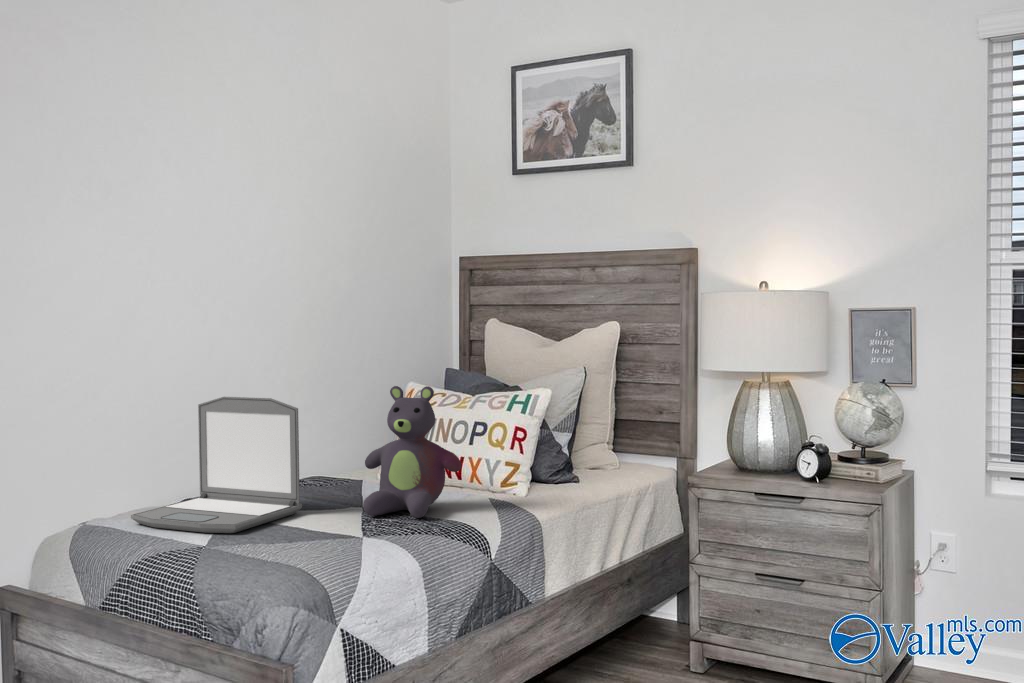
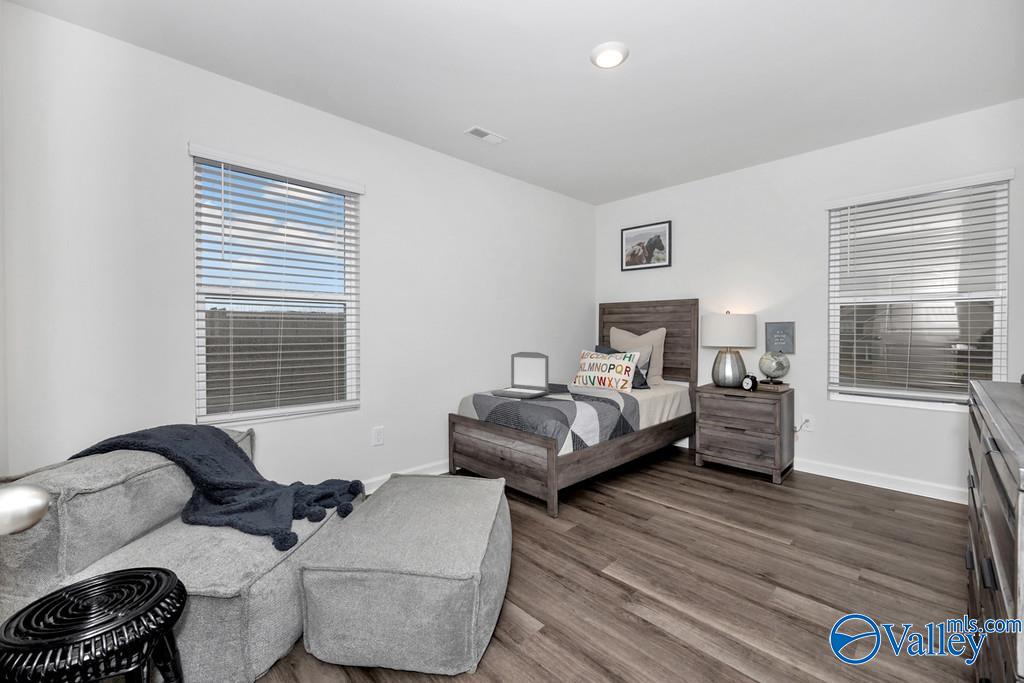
stuffed bear: present [363,386,462,518] -> none [571,349,608,397]

